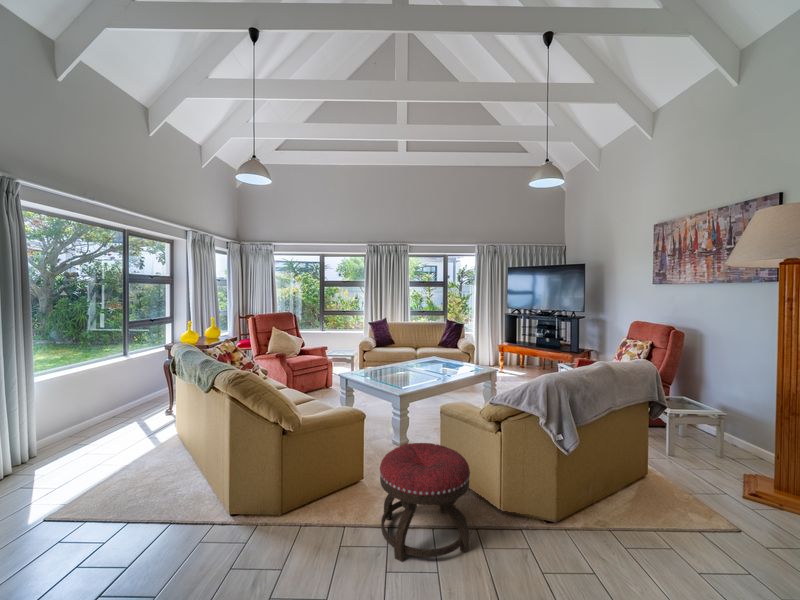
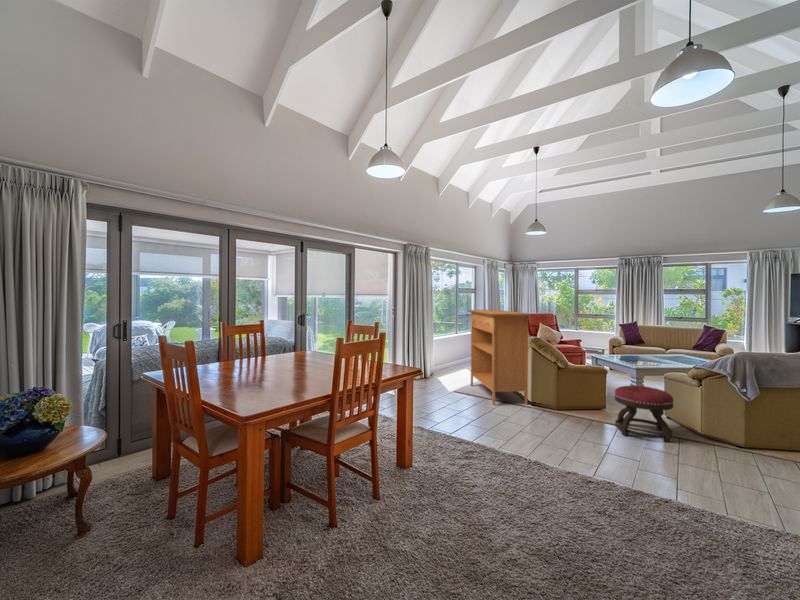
console table: none [106,313,226,537] -> present [468,310,530,405]

